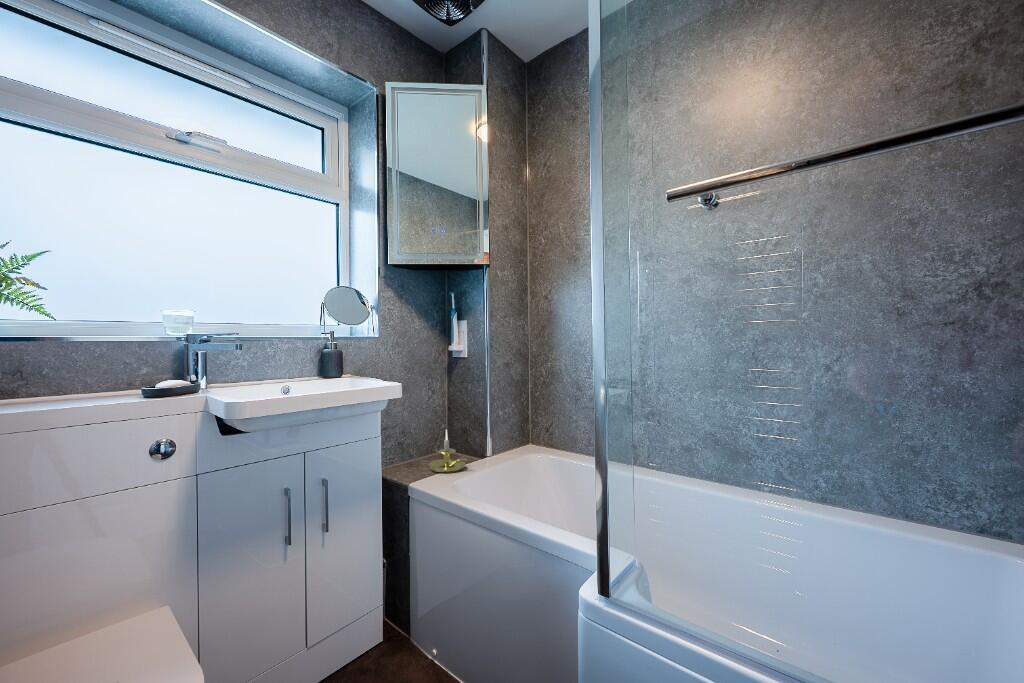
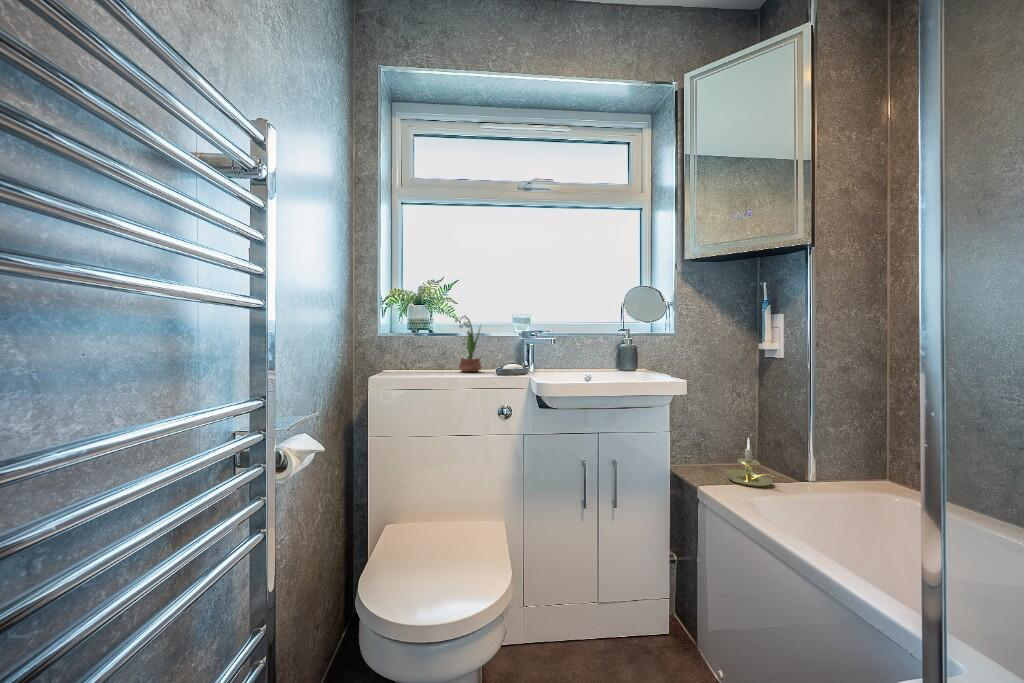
potted flower: none [44,308,107,398] -> present [455,316,481,372]

